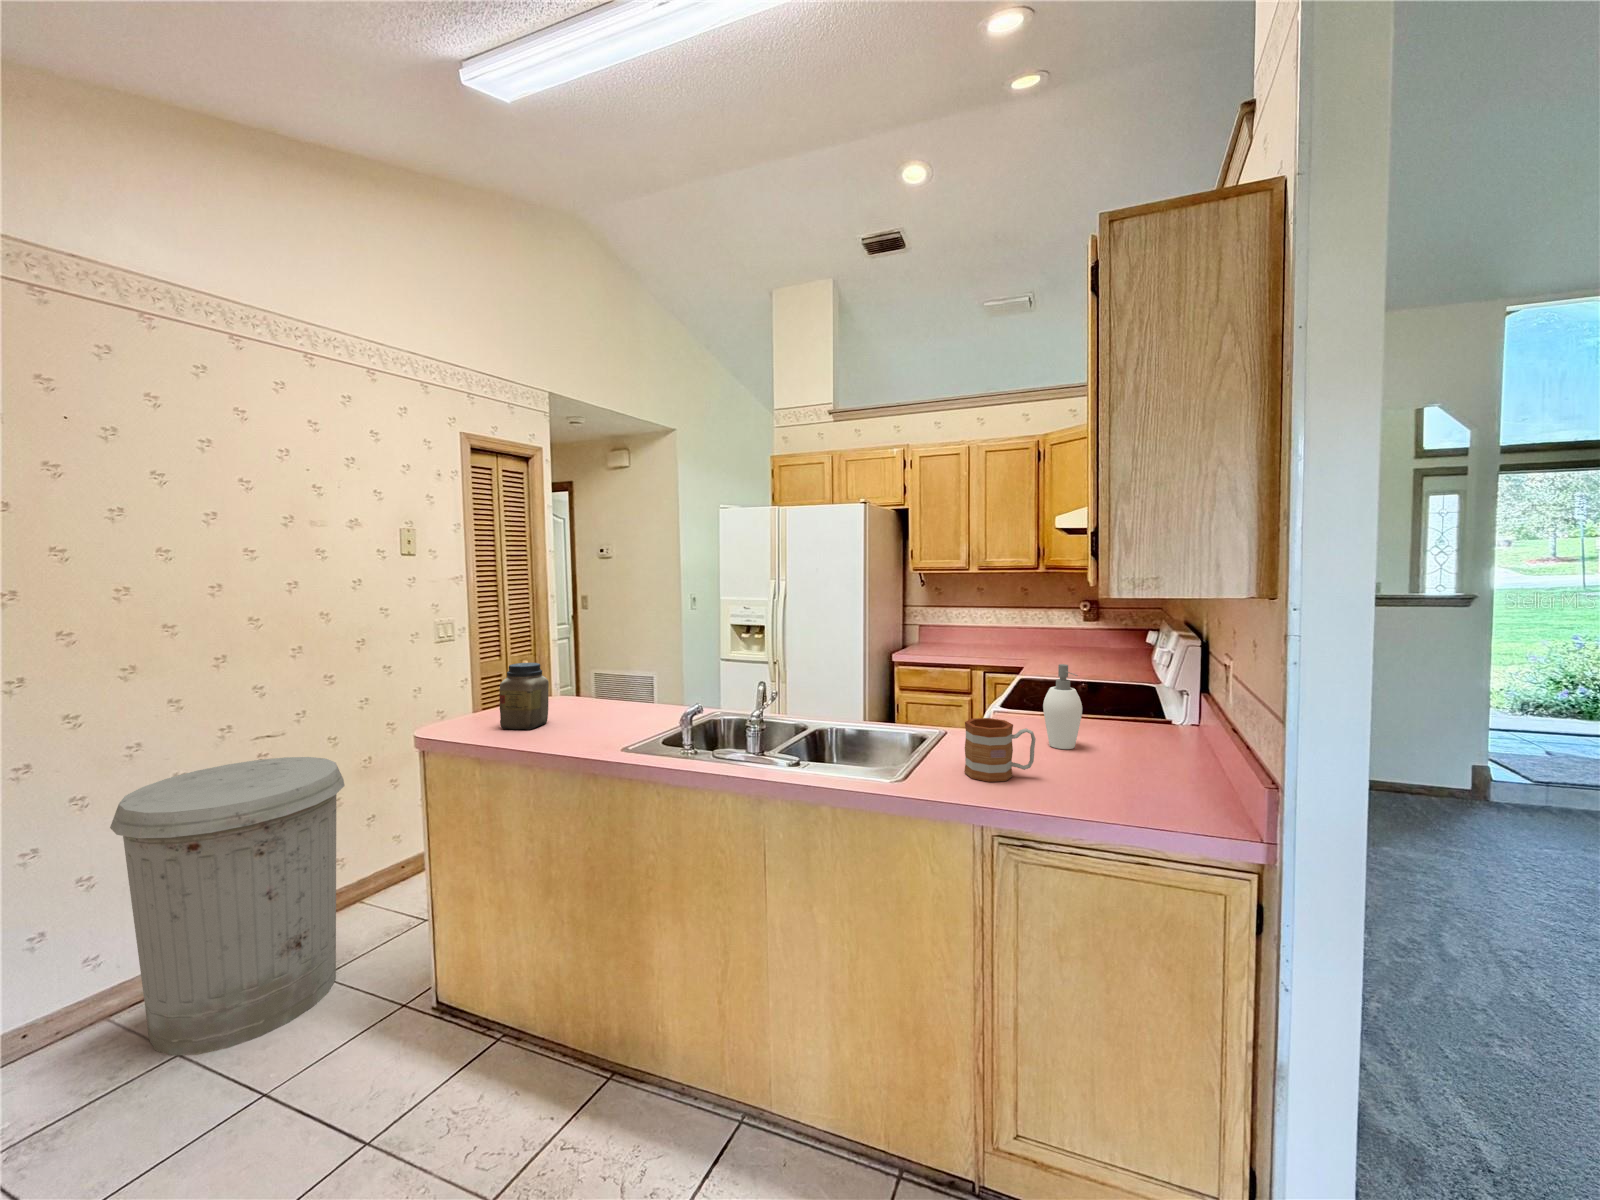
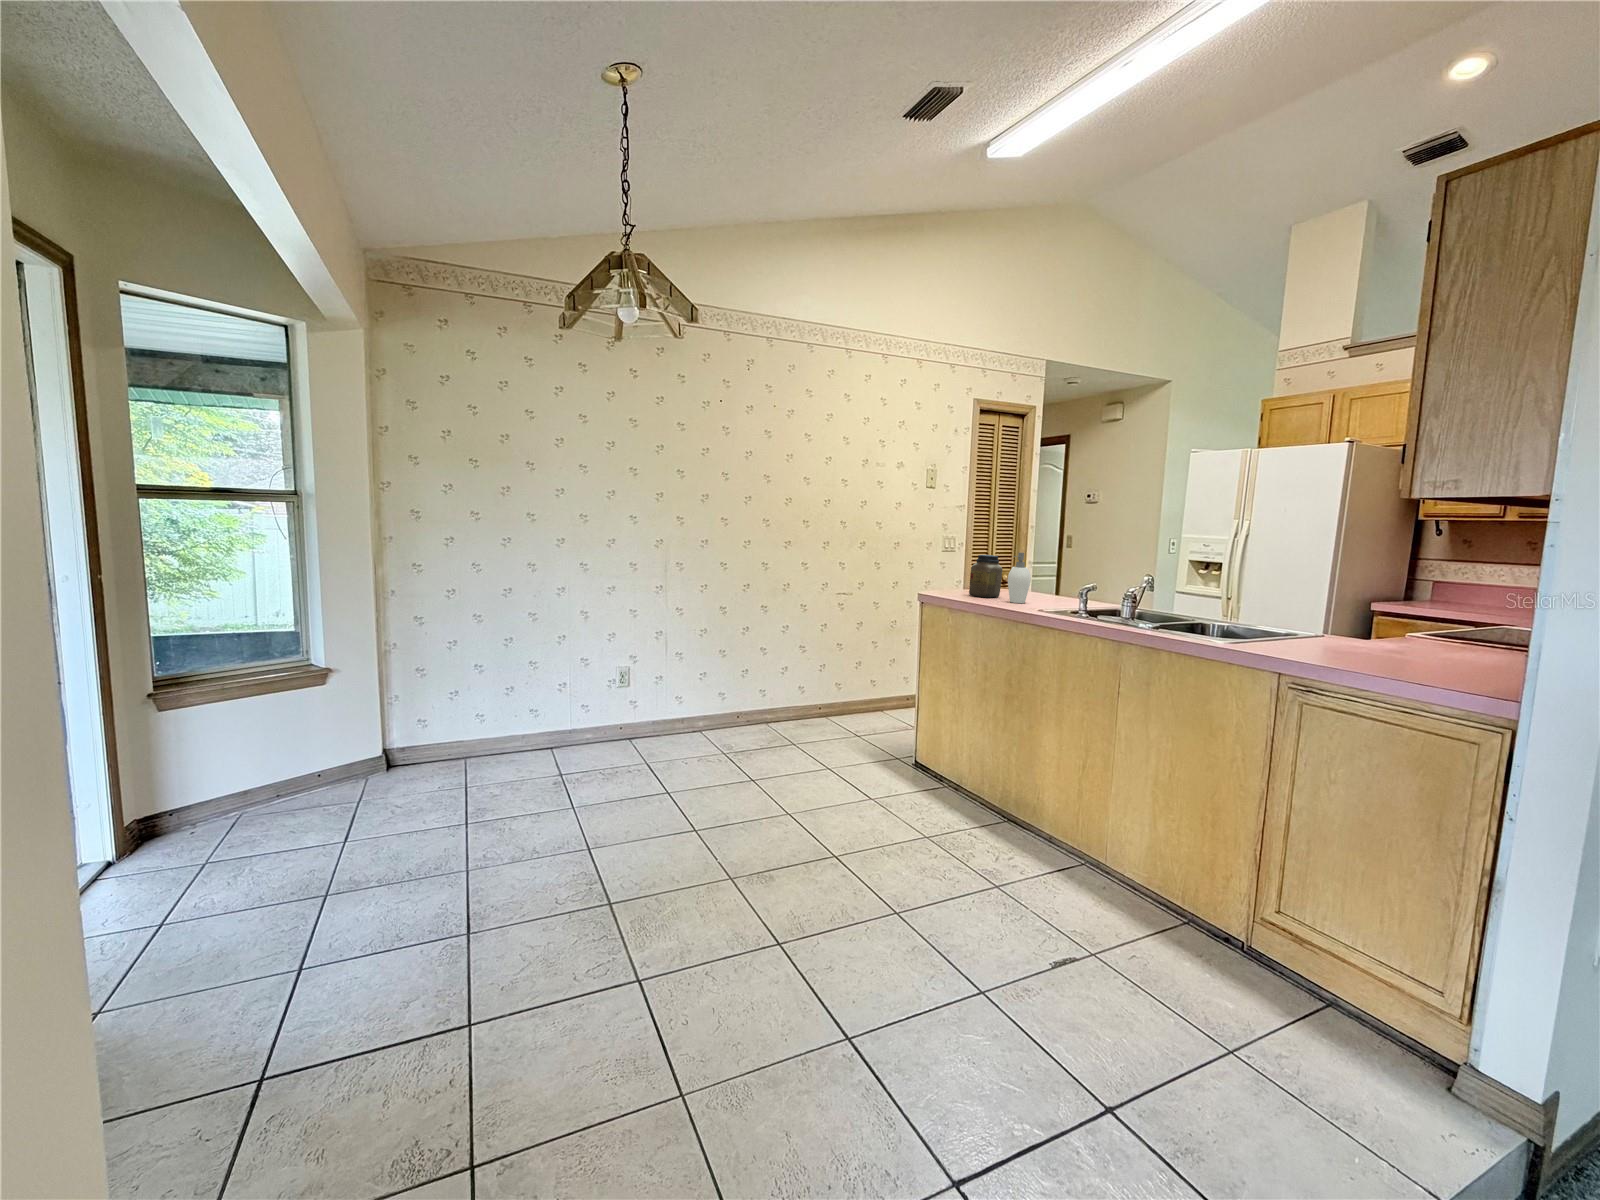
soap dispenser: present [1043,664,1082,749] -> present [1008,553,1031,603]
mug: present [964,718,1036,782] -> none [1295,608,1366,656]
trash can: present [110,757,345,1056] -> none [786,603,882,746]

